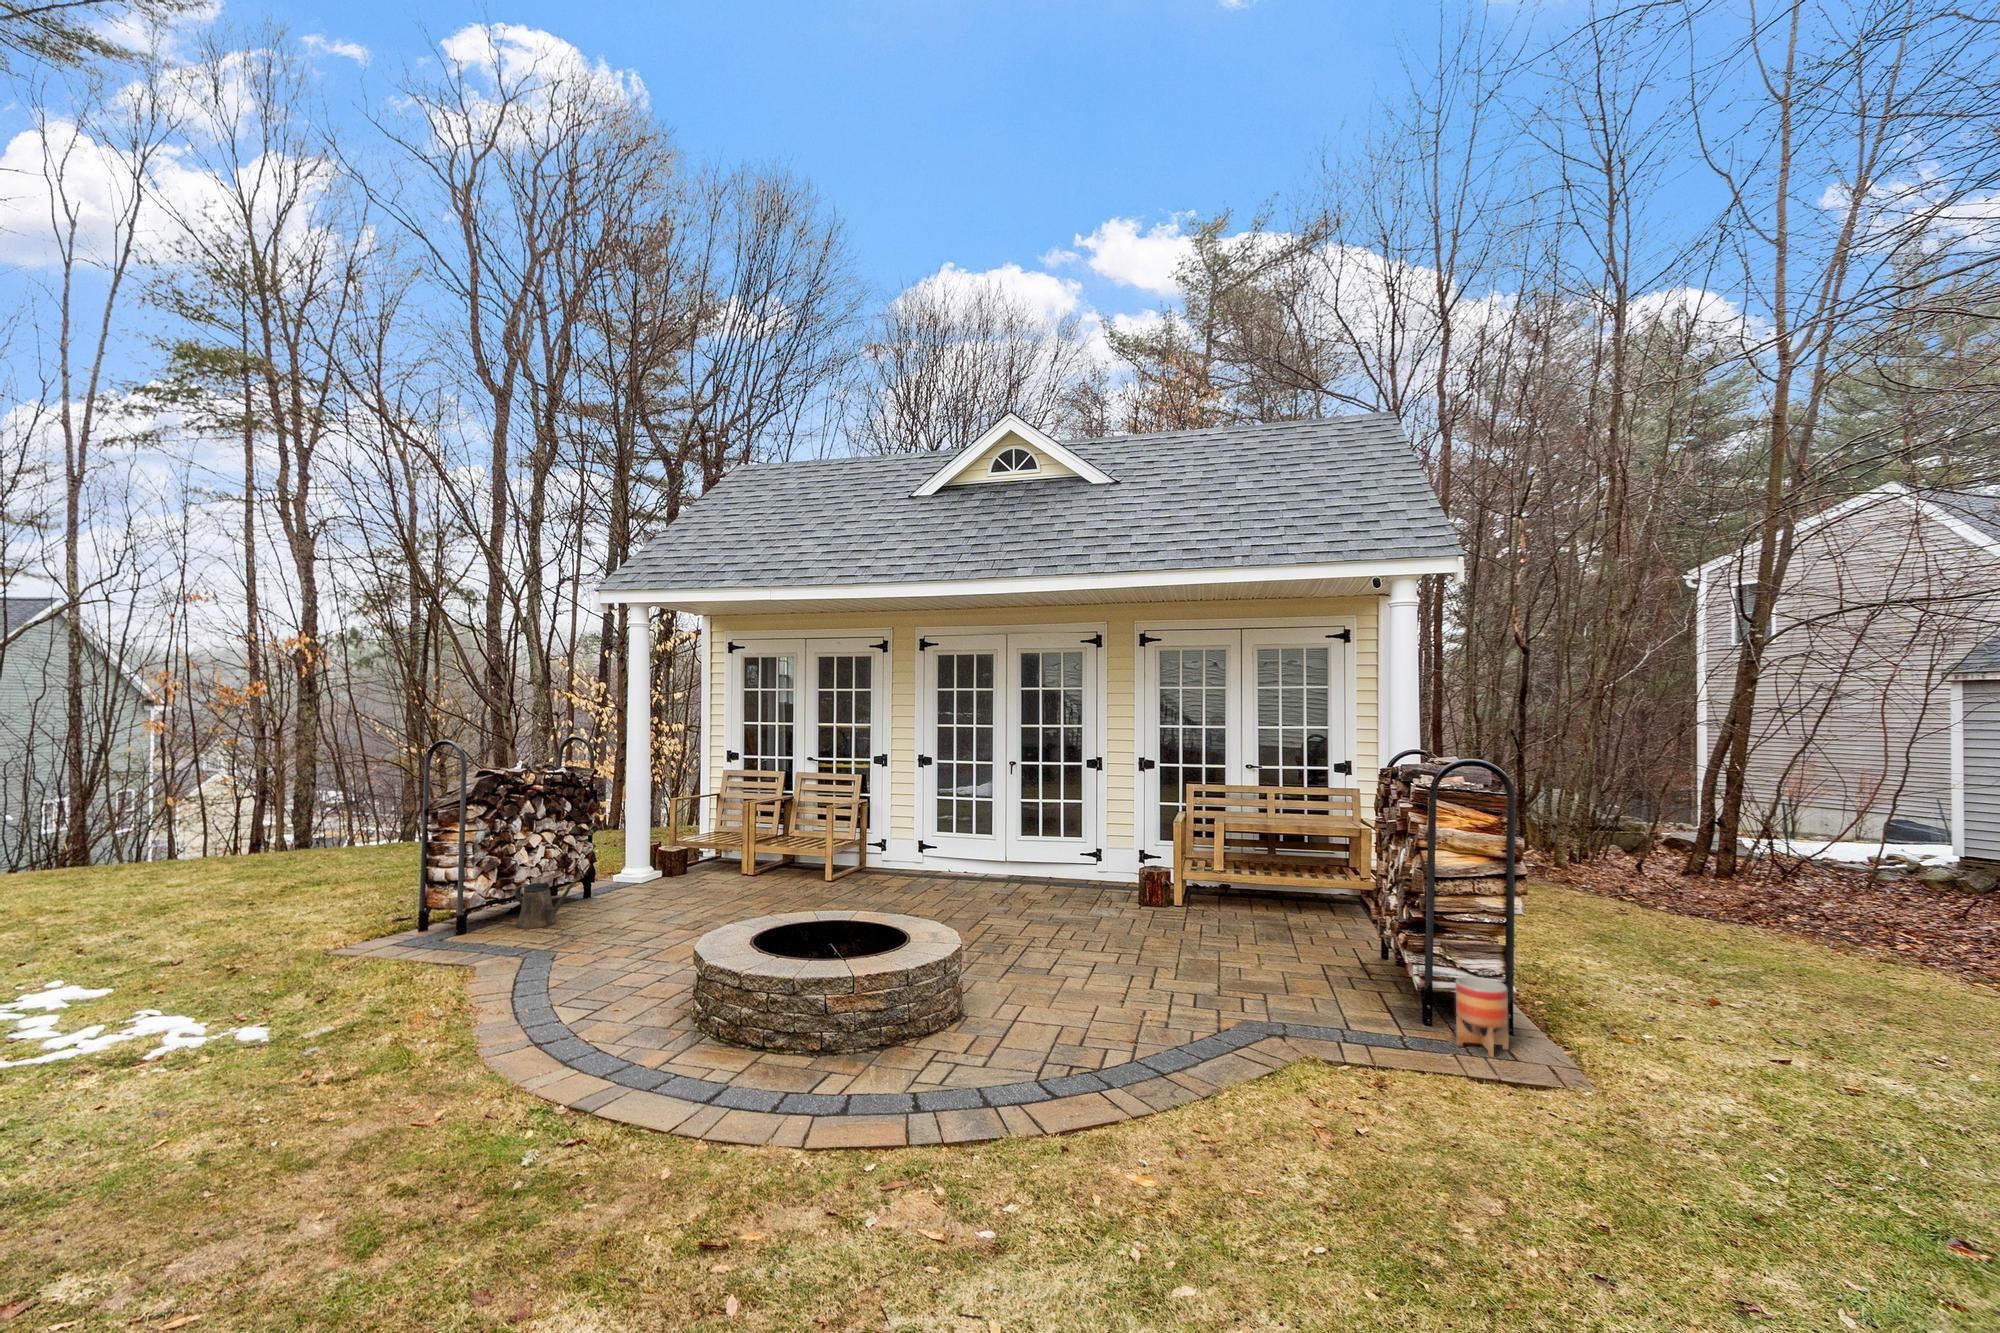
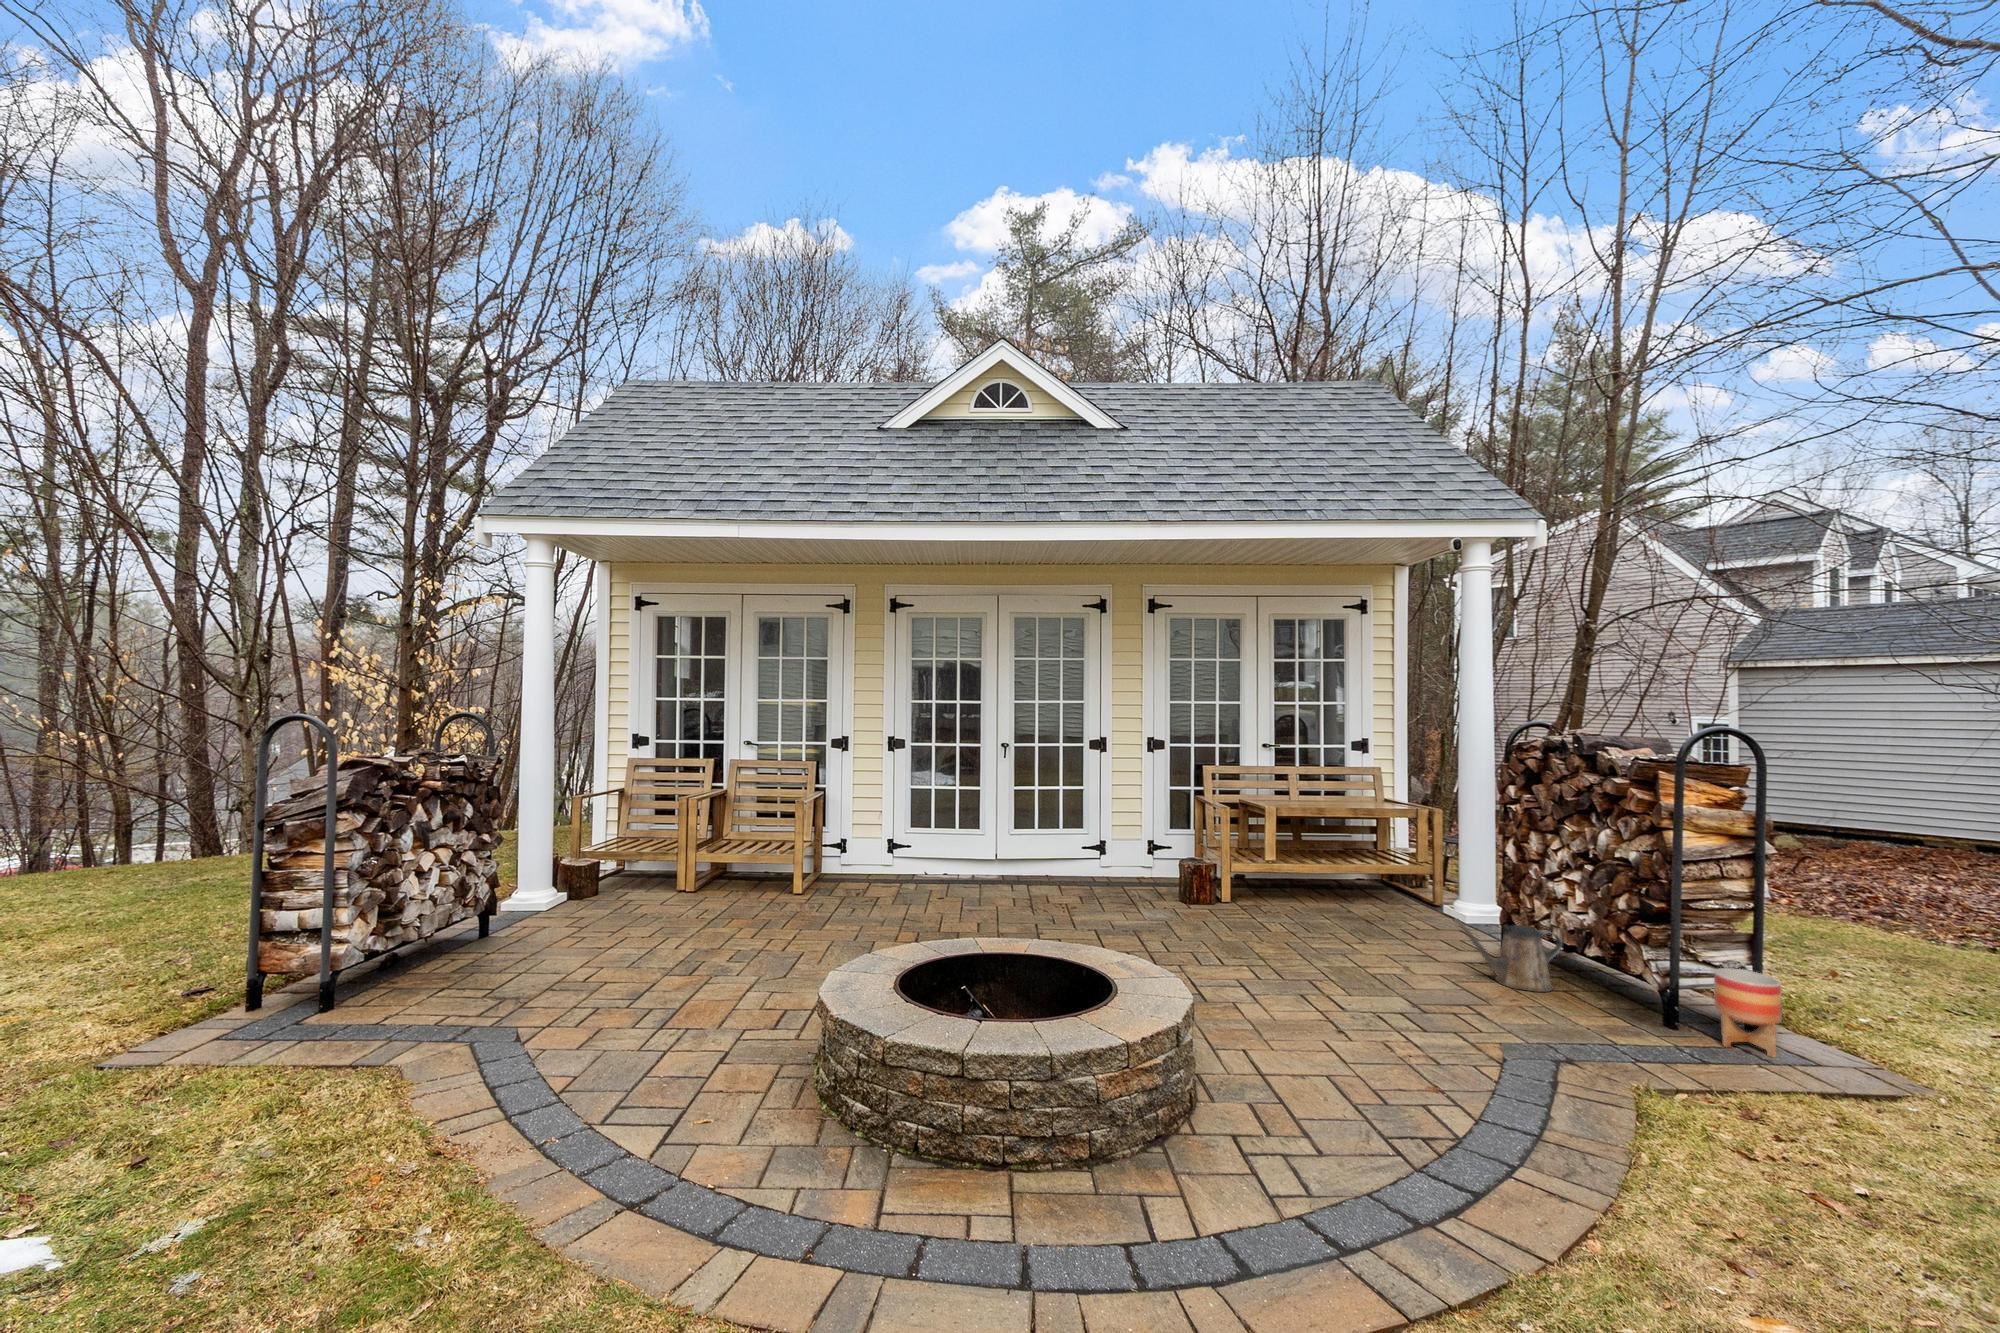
watering can: present [515,882,576,929] -> present [1453,919,1562,992]

